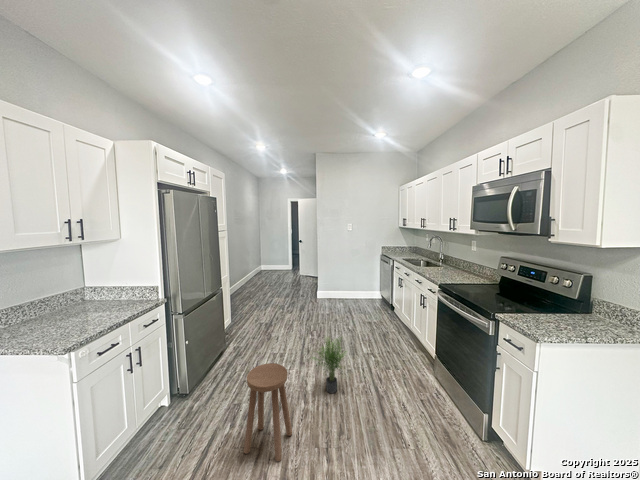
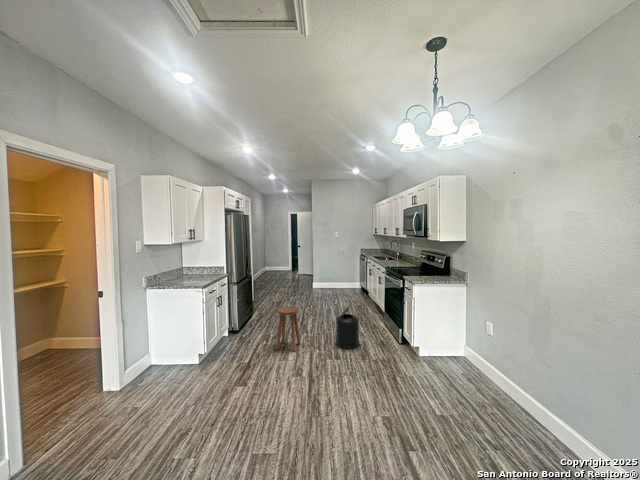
potted plant: present [317,340,343,393] -> none [309,297,332,330]
trash can: none [359,366,404,455] -> present [336,307,359,349]

